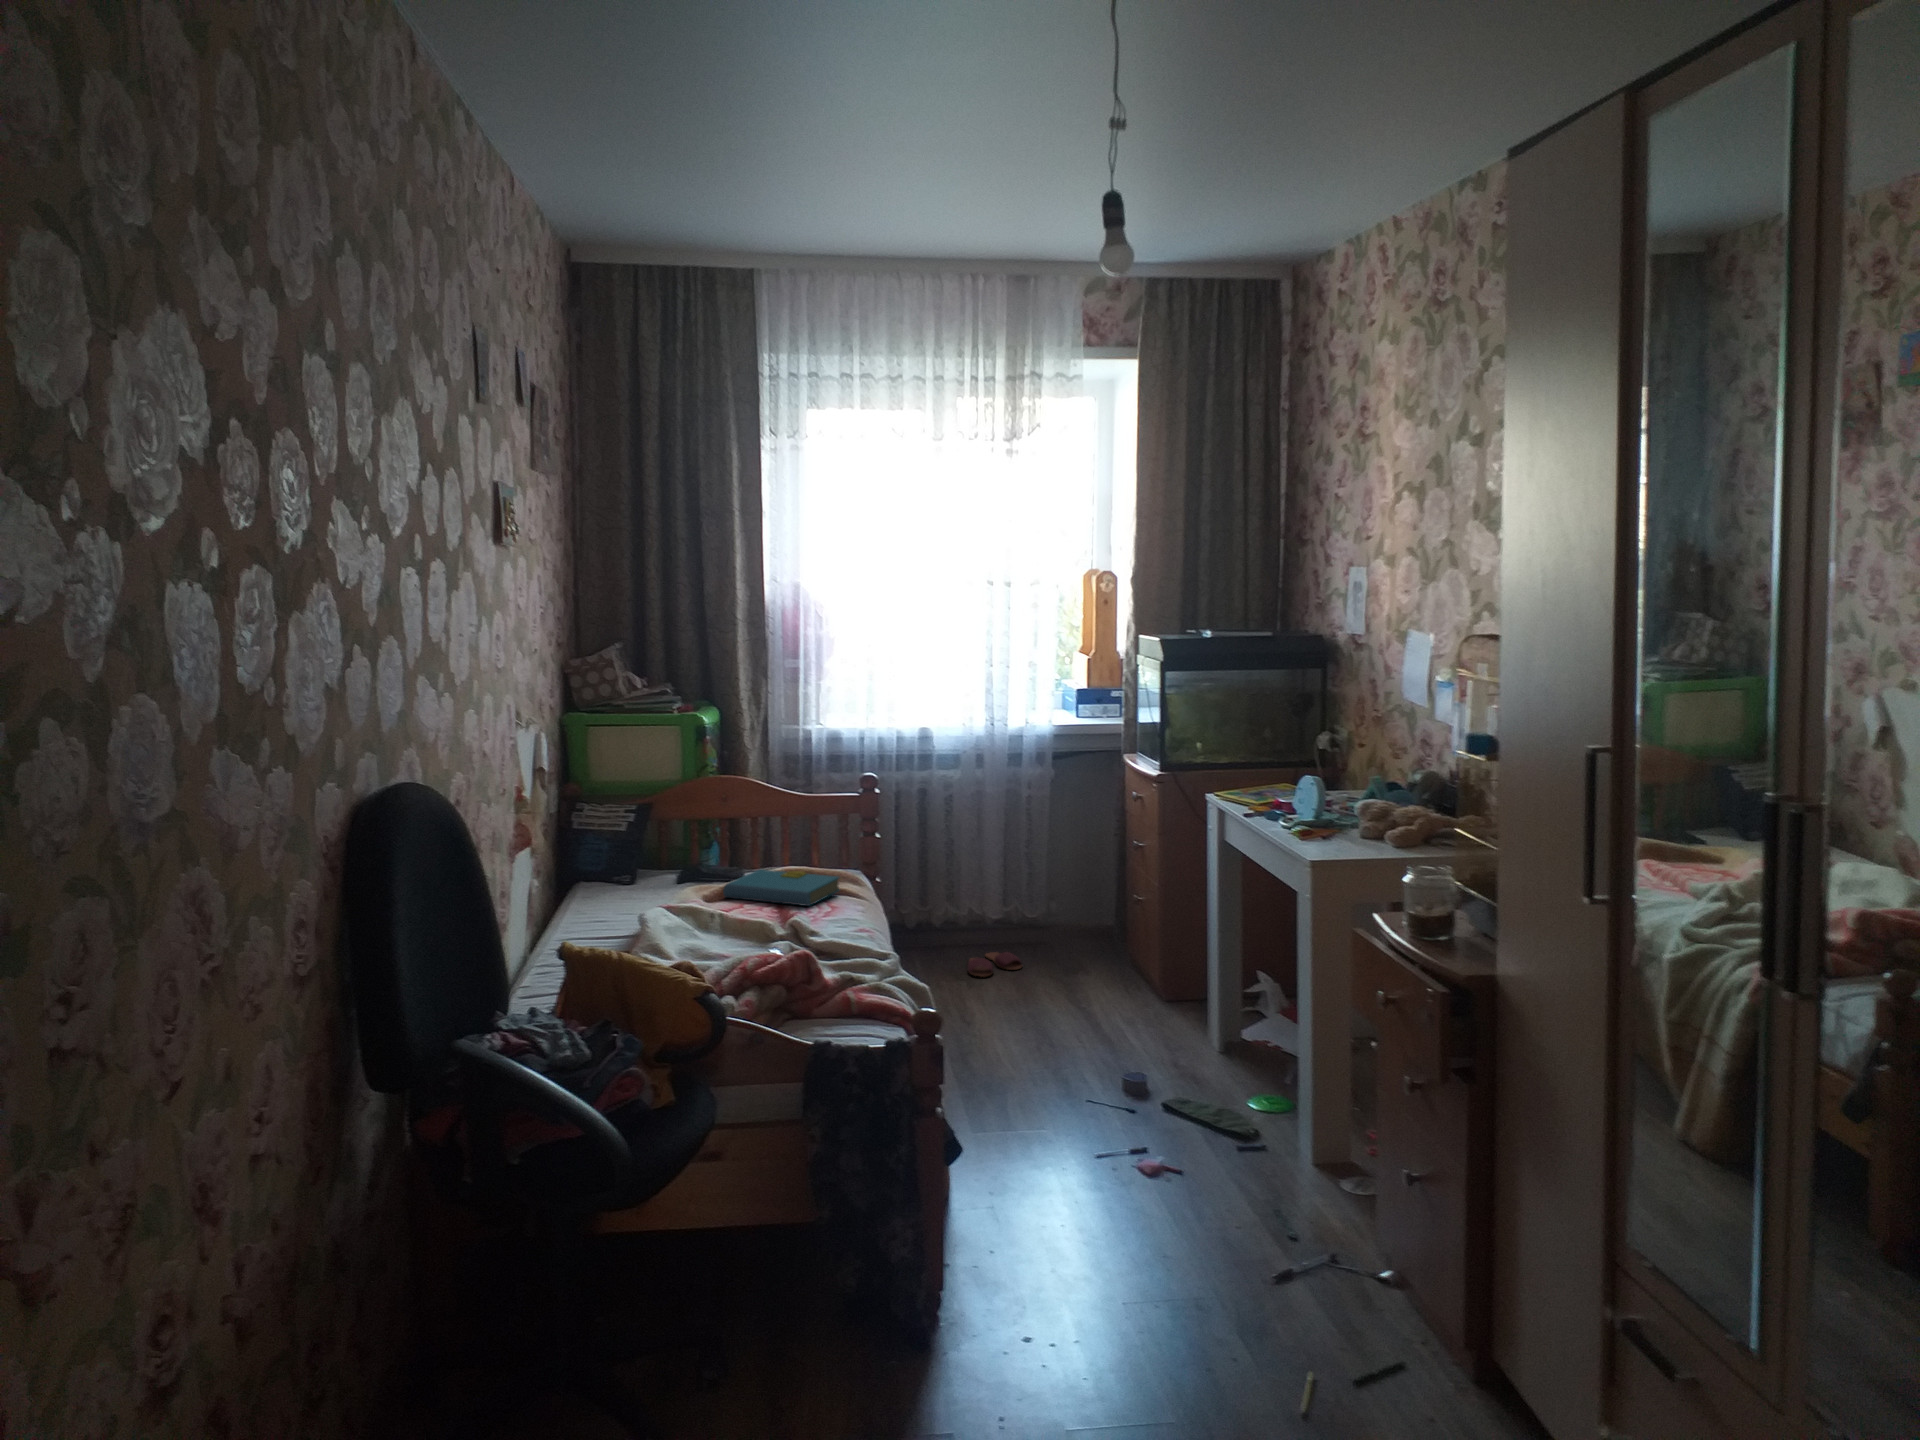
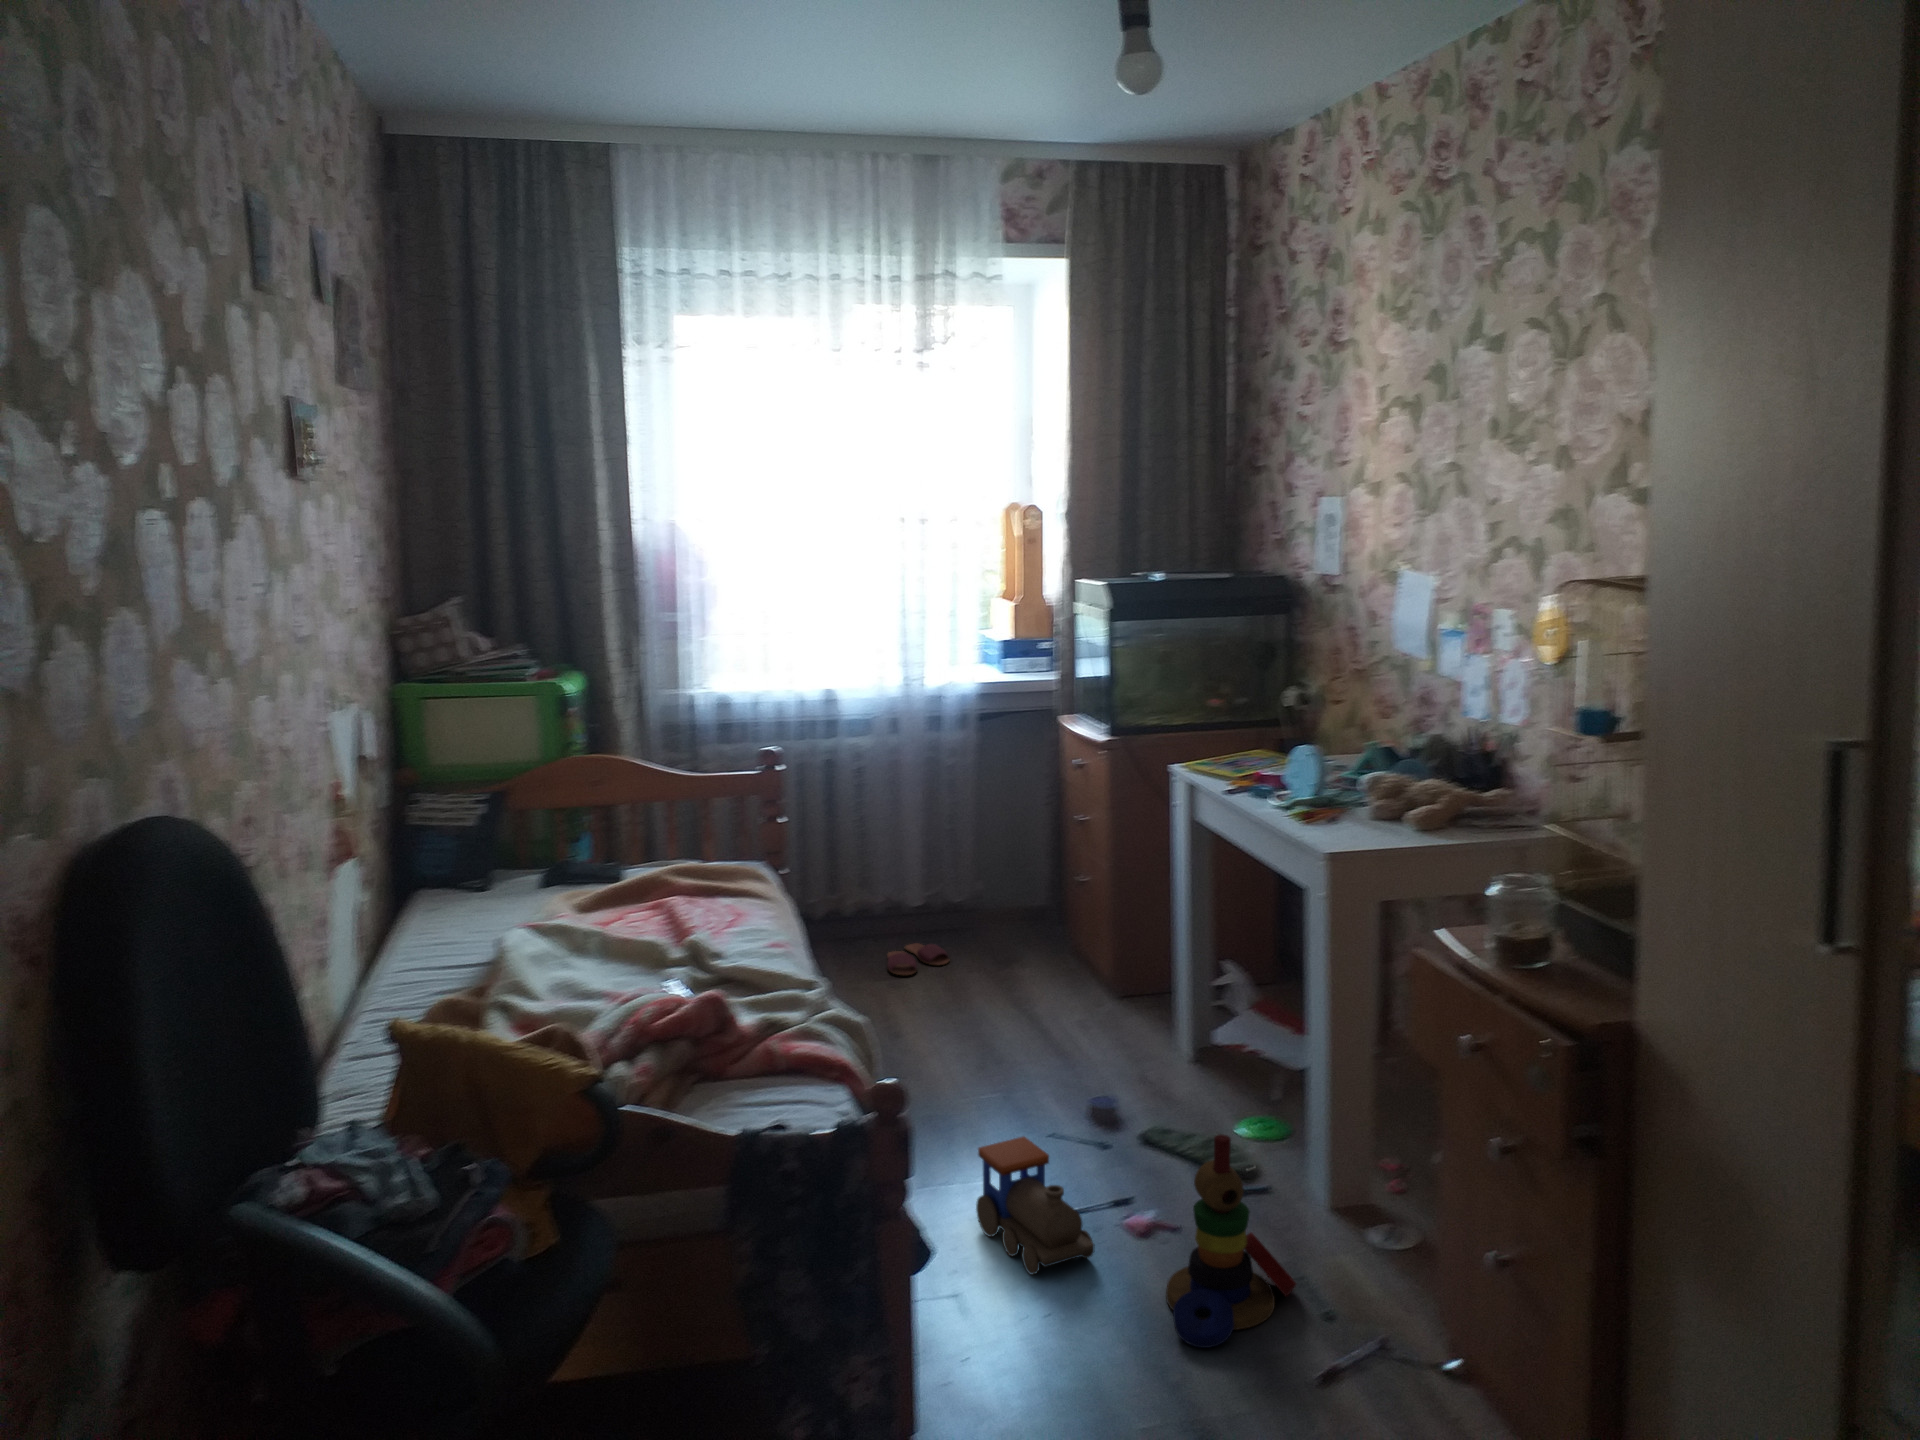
book: present [723,869,839,906] -> none [602,873,747,921]
stacking toy: none [1161,1082,1269,1250] -> present [1166,1134,1296,1348]
toy train: none [1015,1089,1107,1195] -> present [976,1137,1095,1274]

